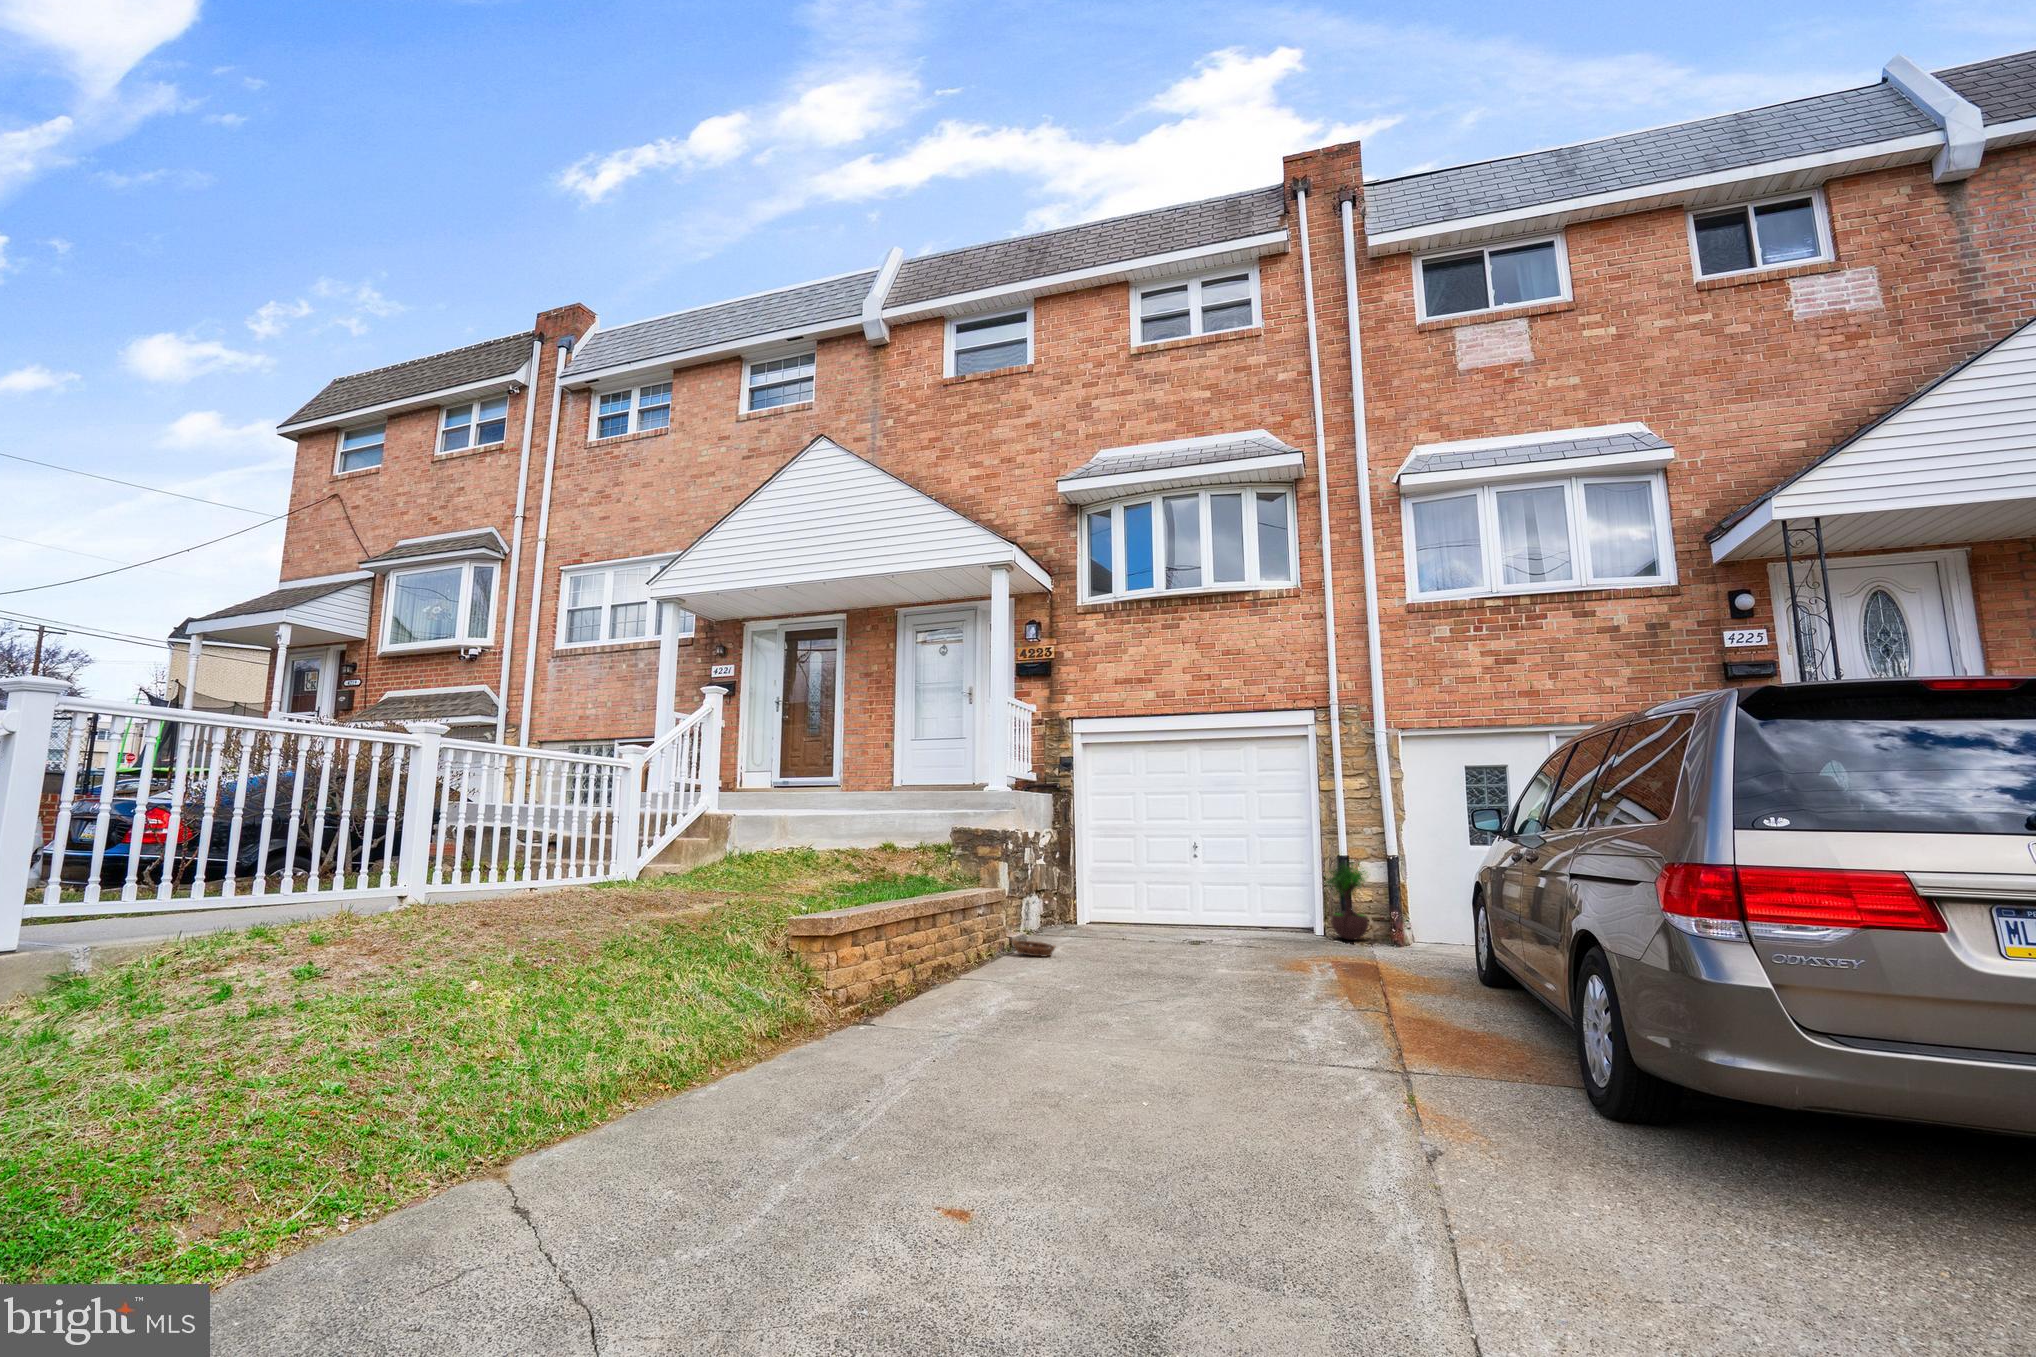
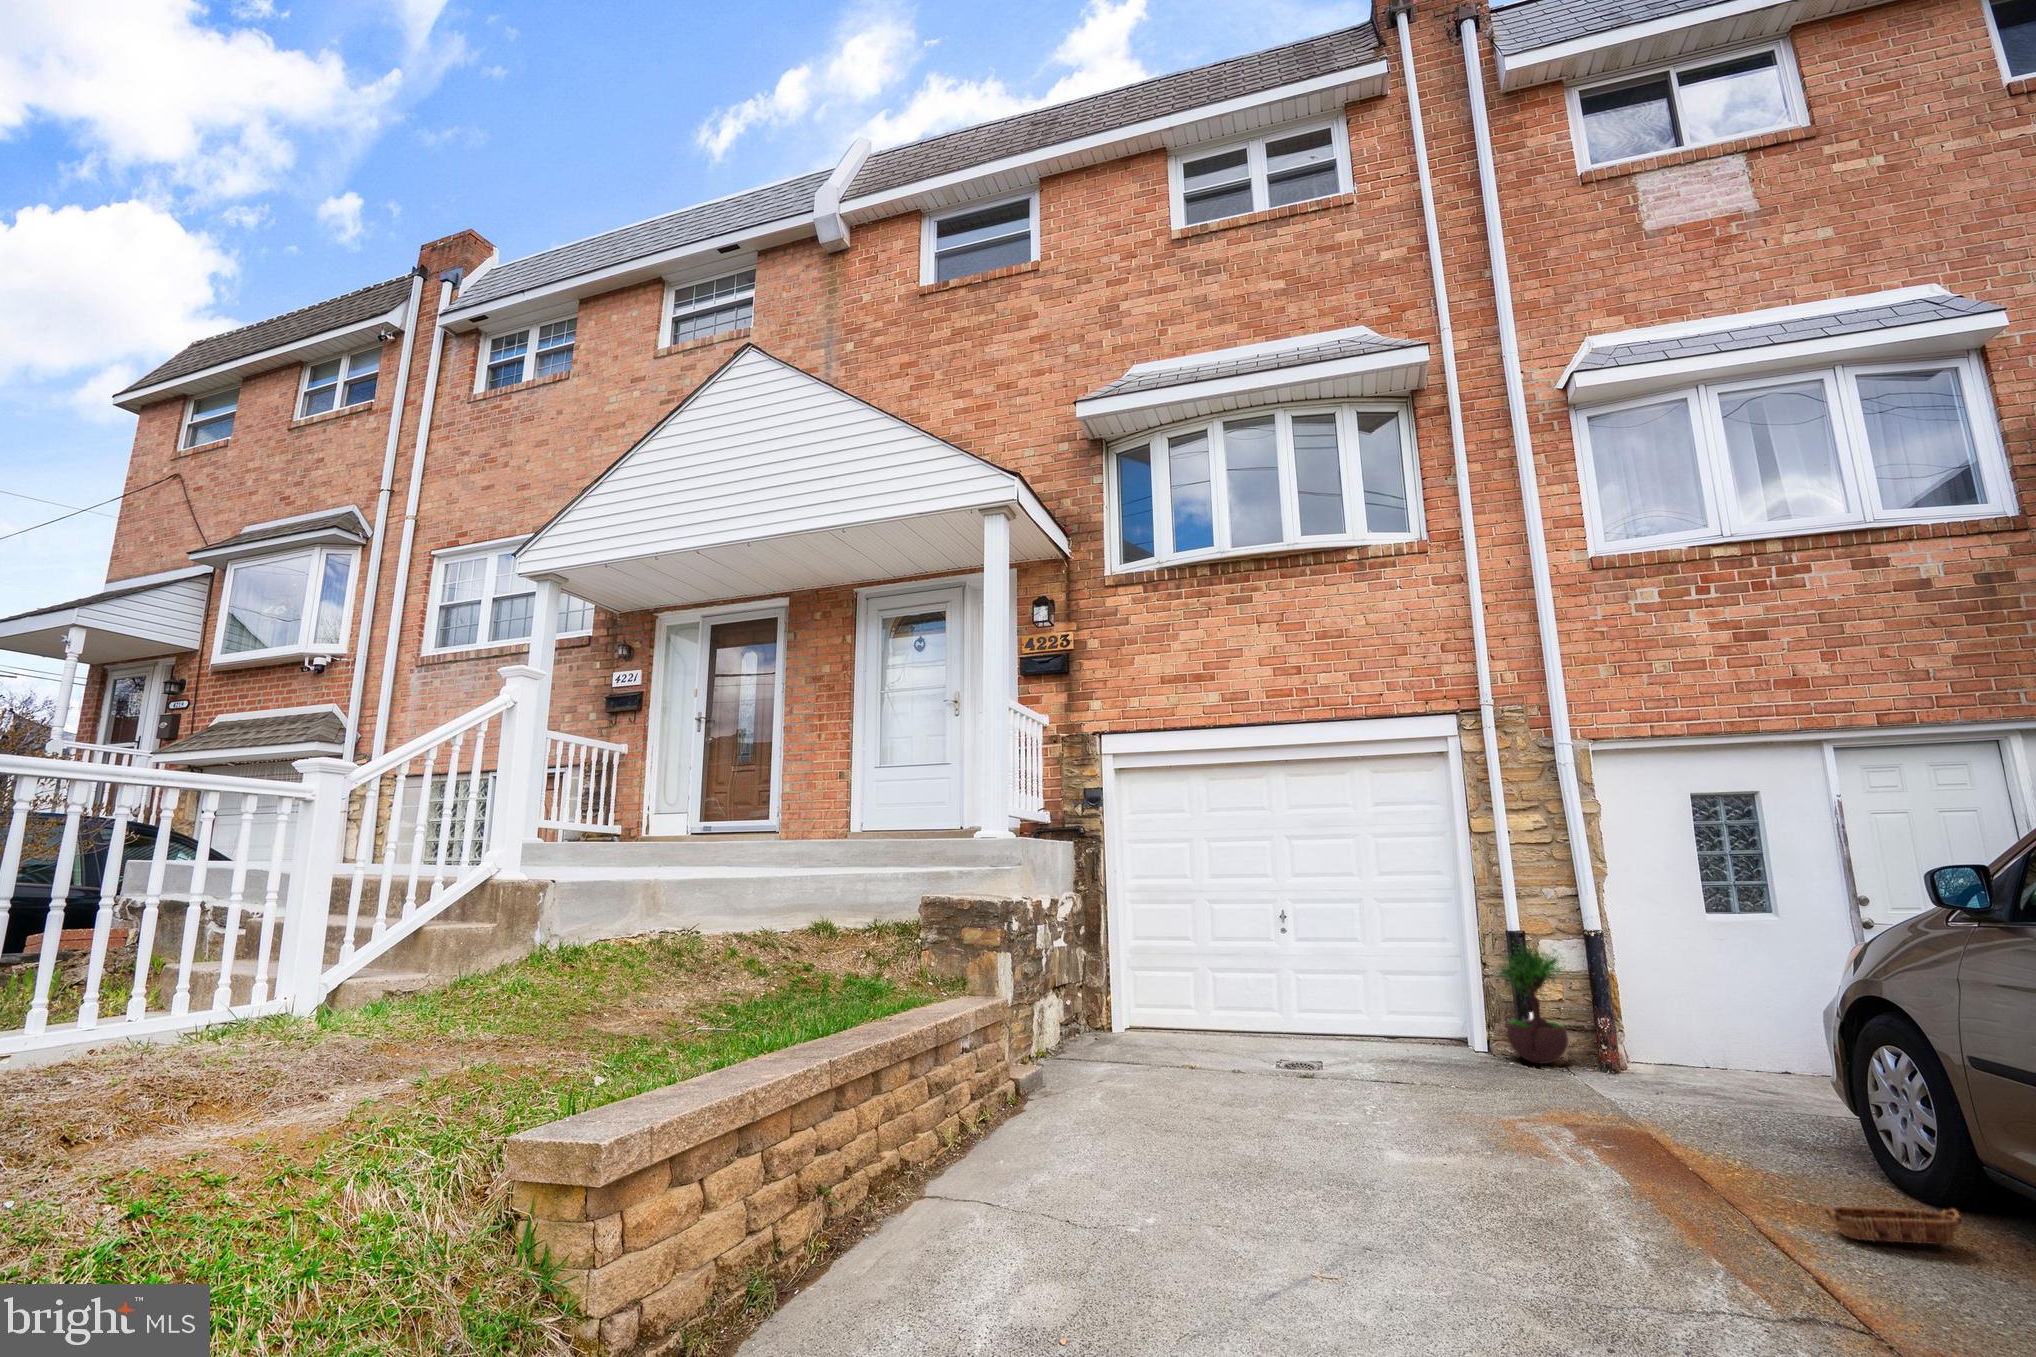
basket: present [1013,940,1056,956] -> present [1823,1205,1962,1244]

